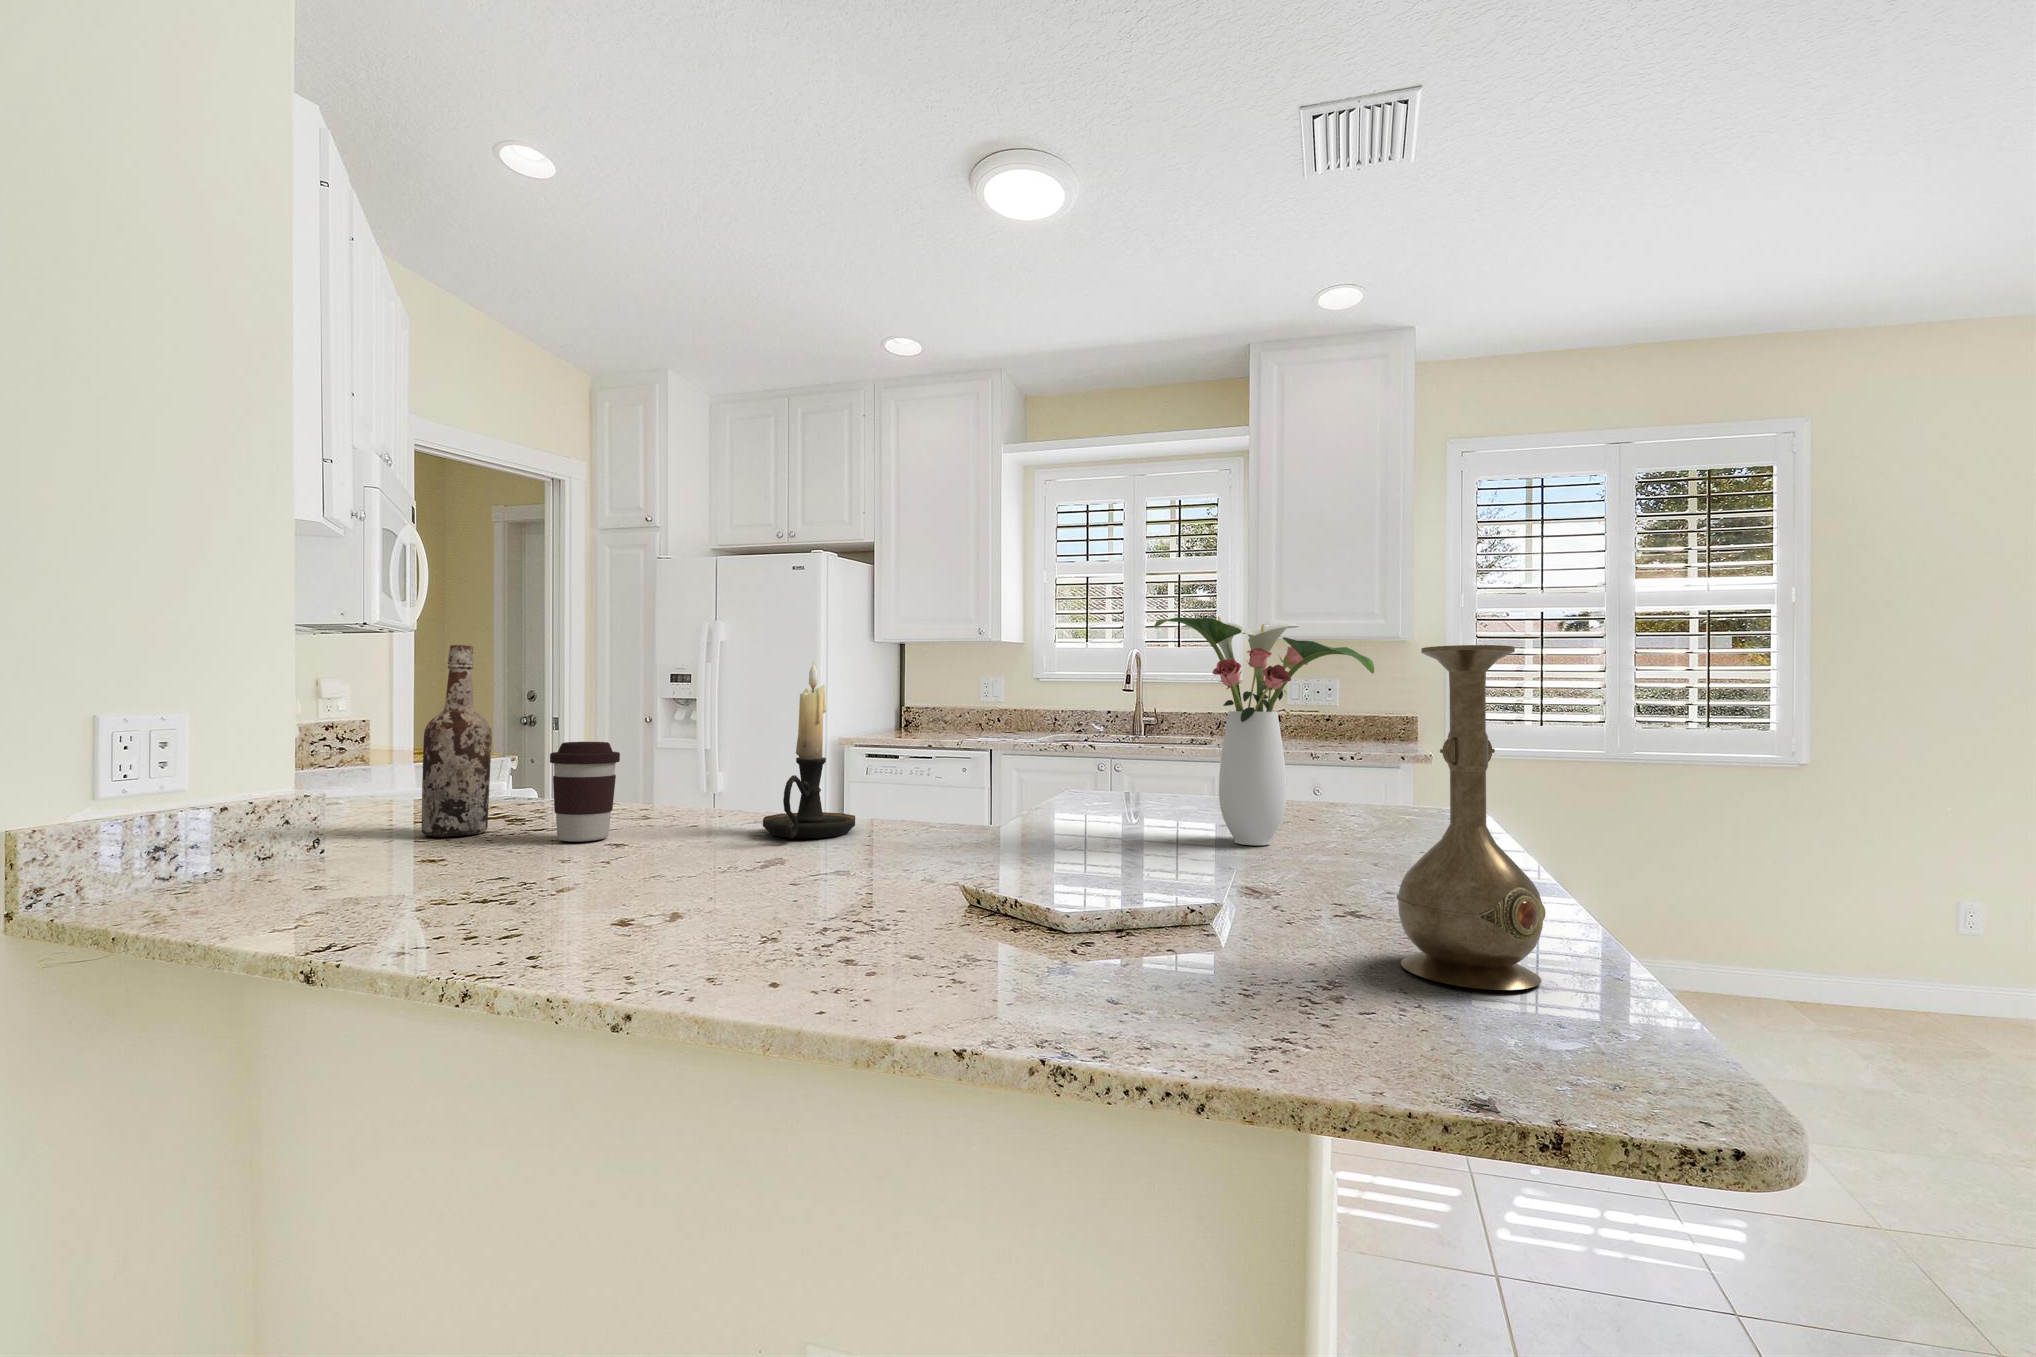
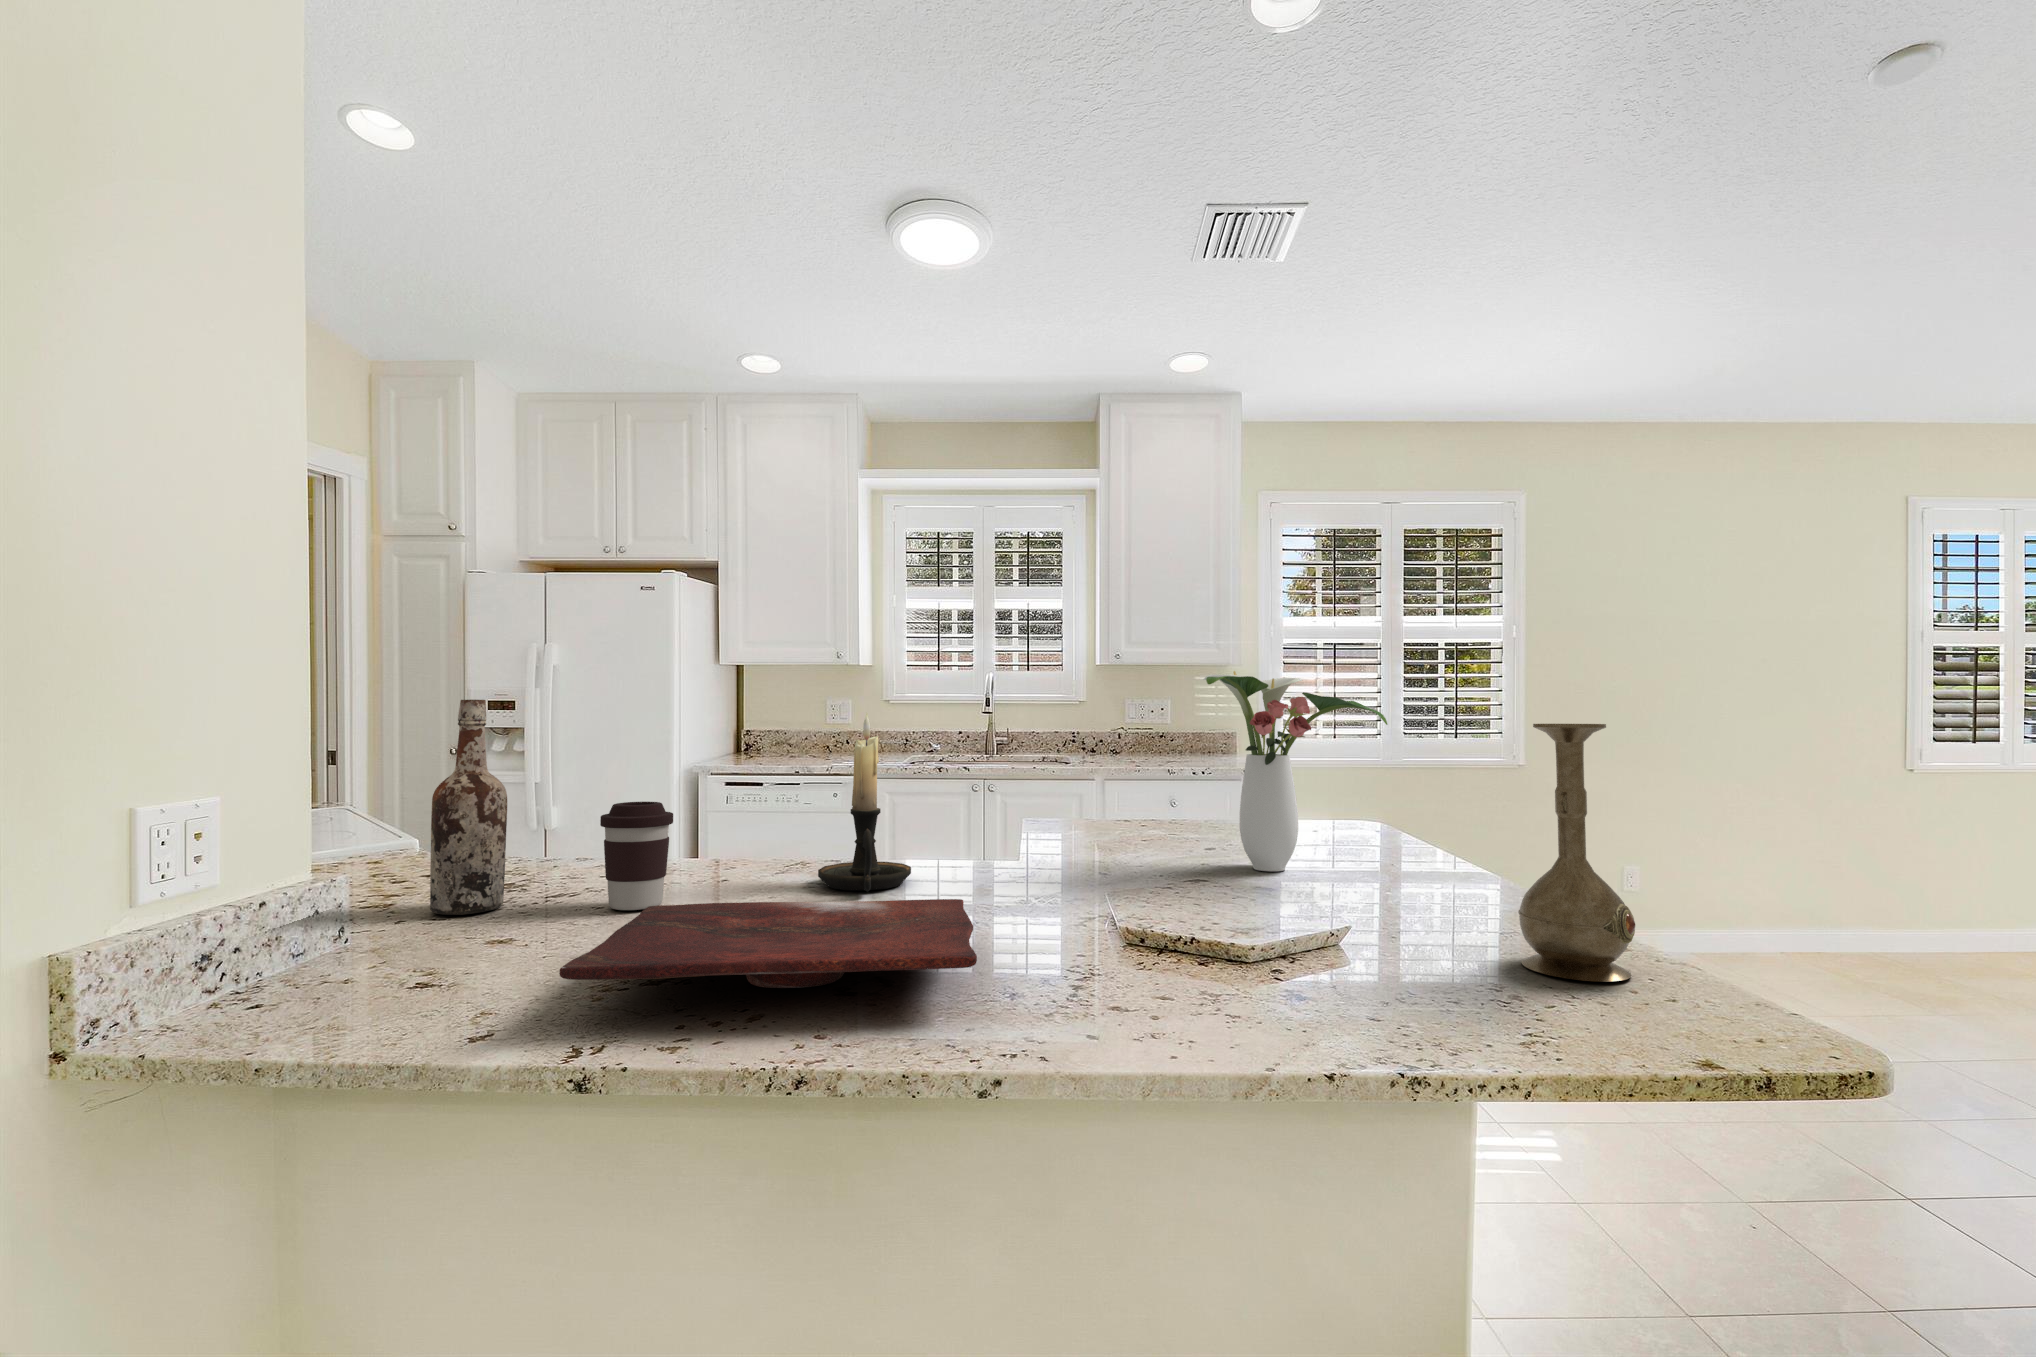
cutting board: none [327,832,811,913] -> present [559,899,977,988]

